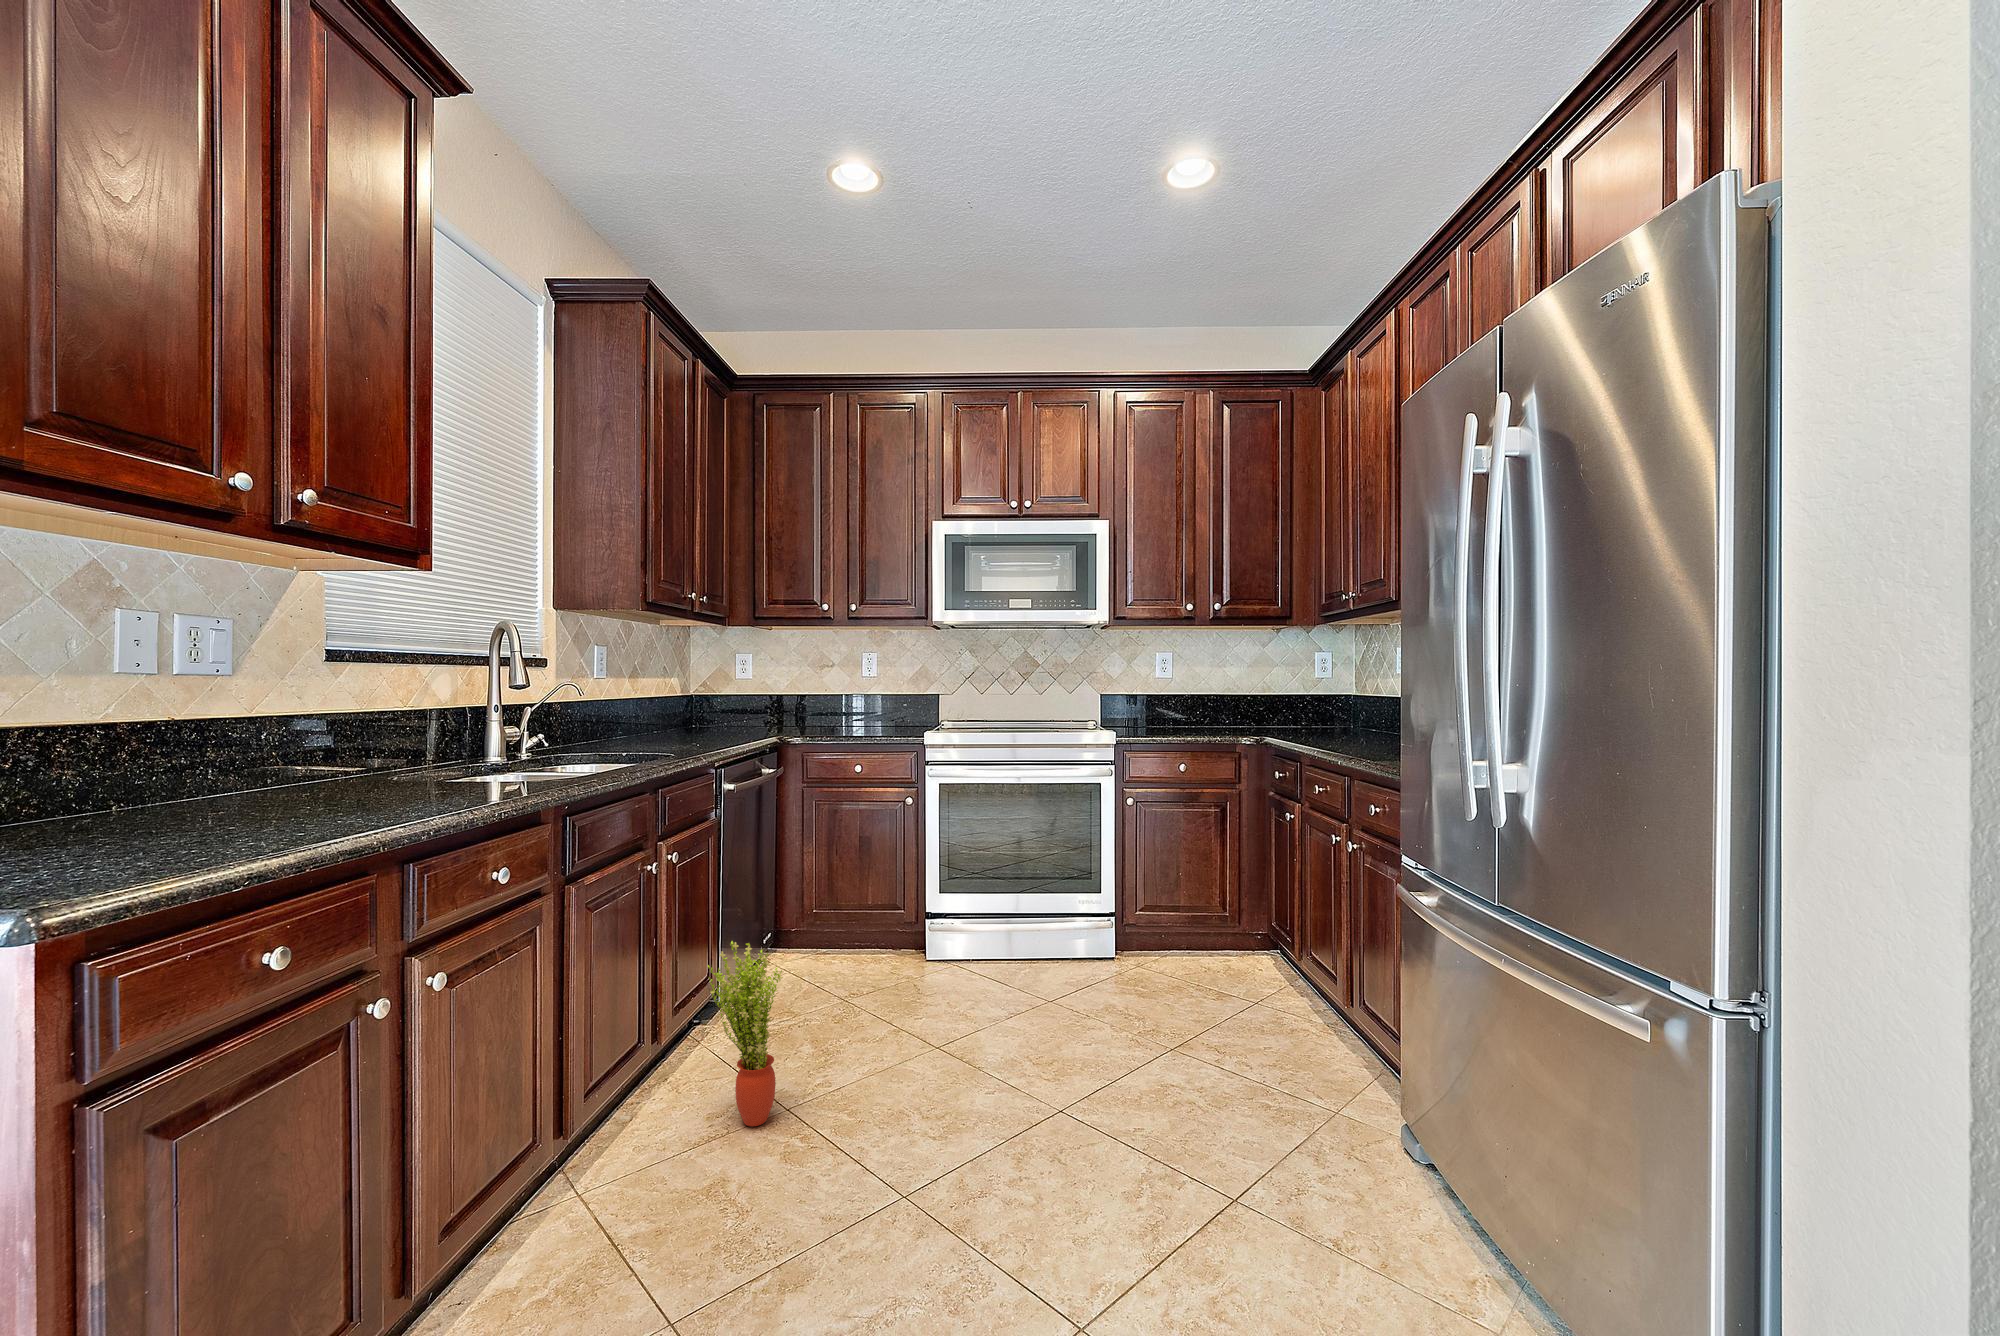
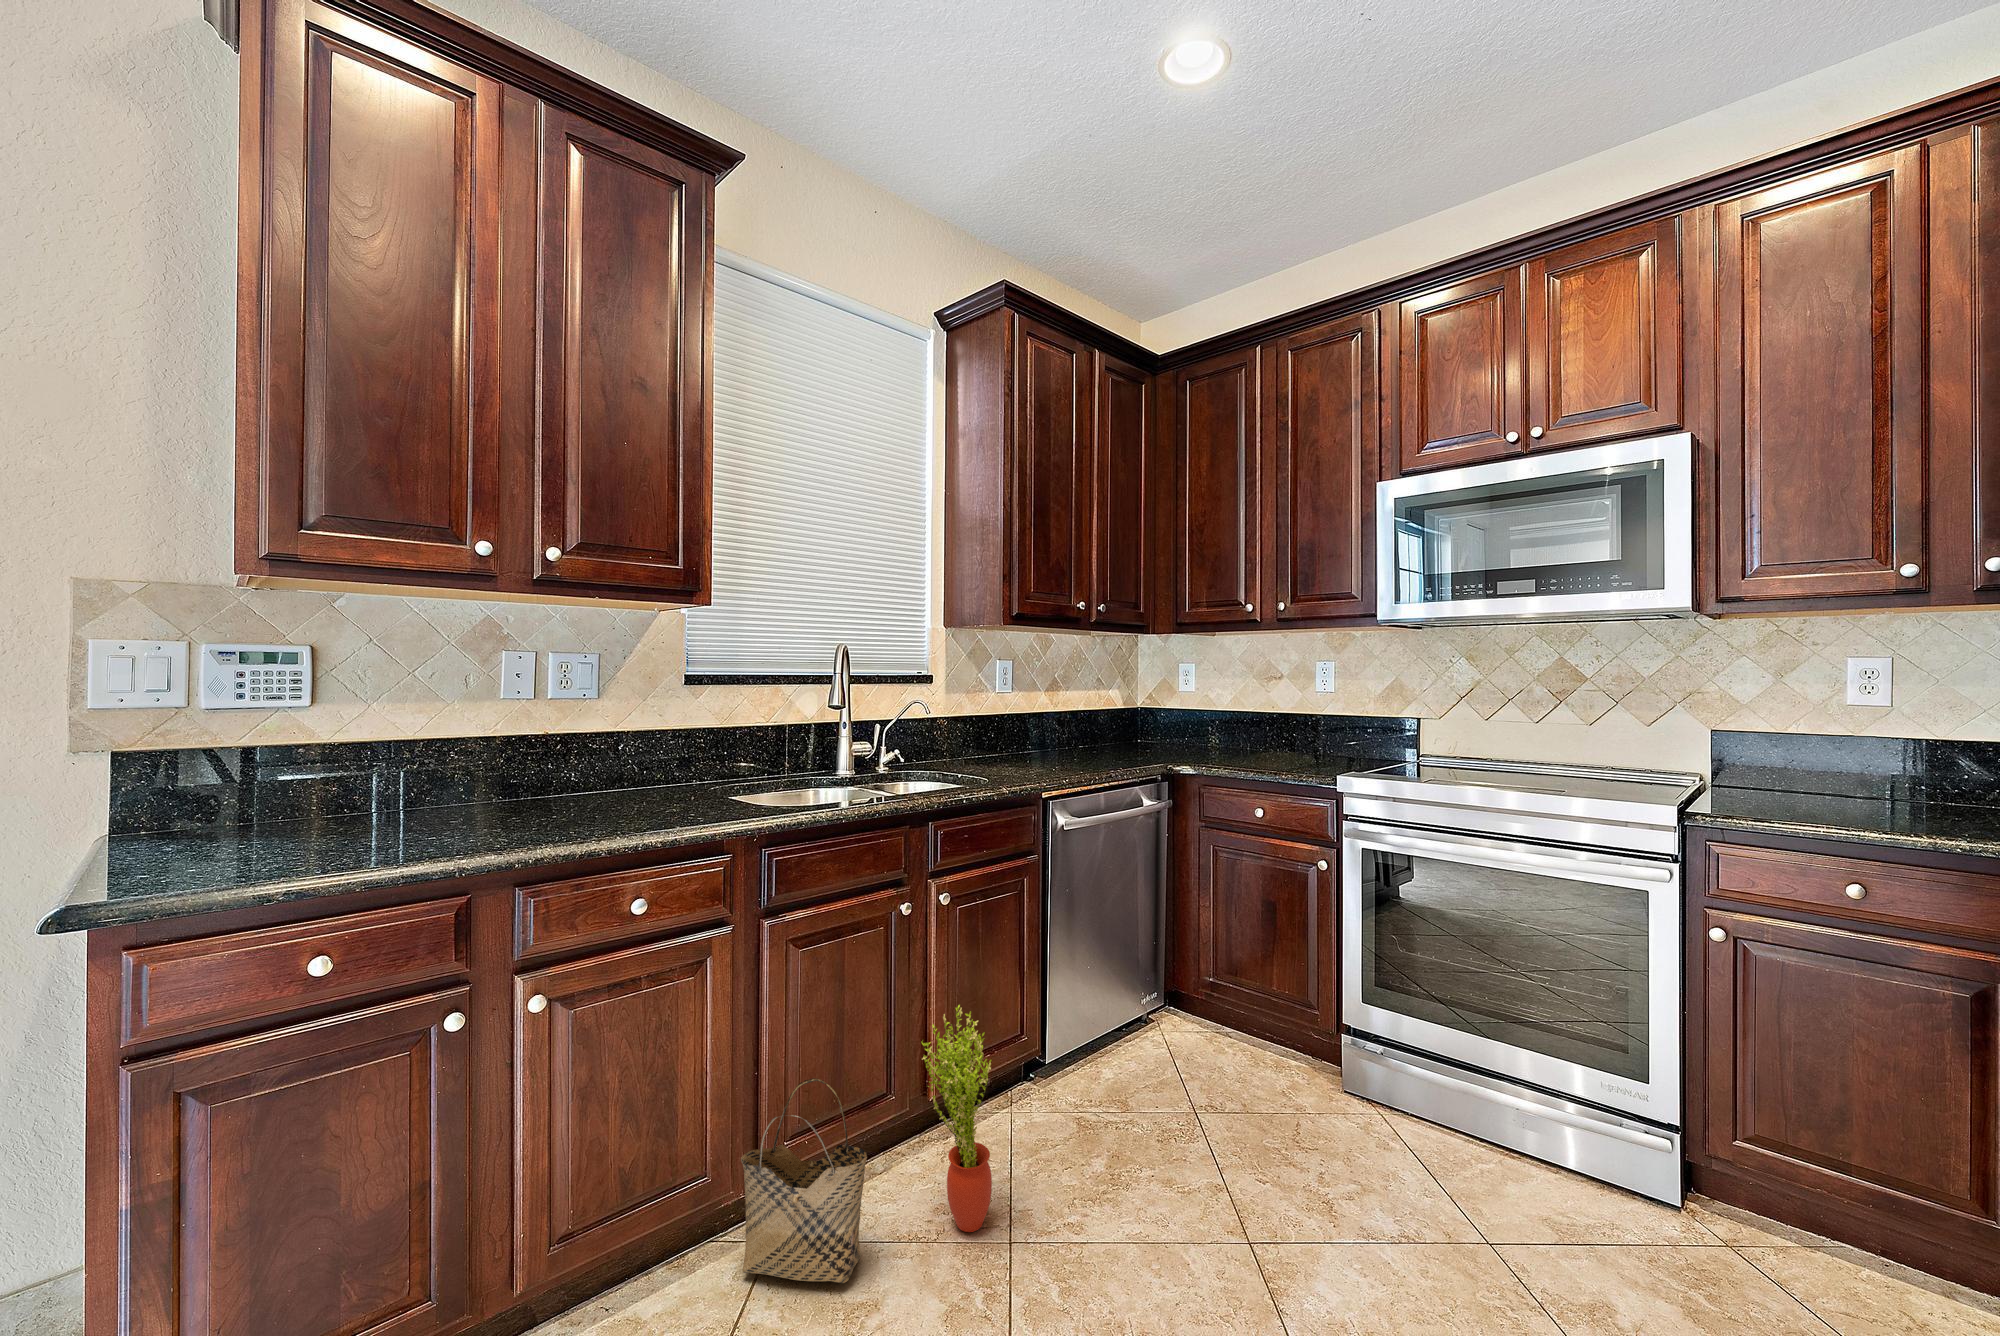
woven basket: none [577,1032,701,1229] -> present [741,1078,867,1283]

